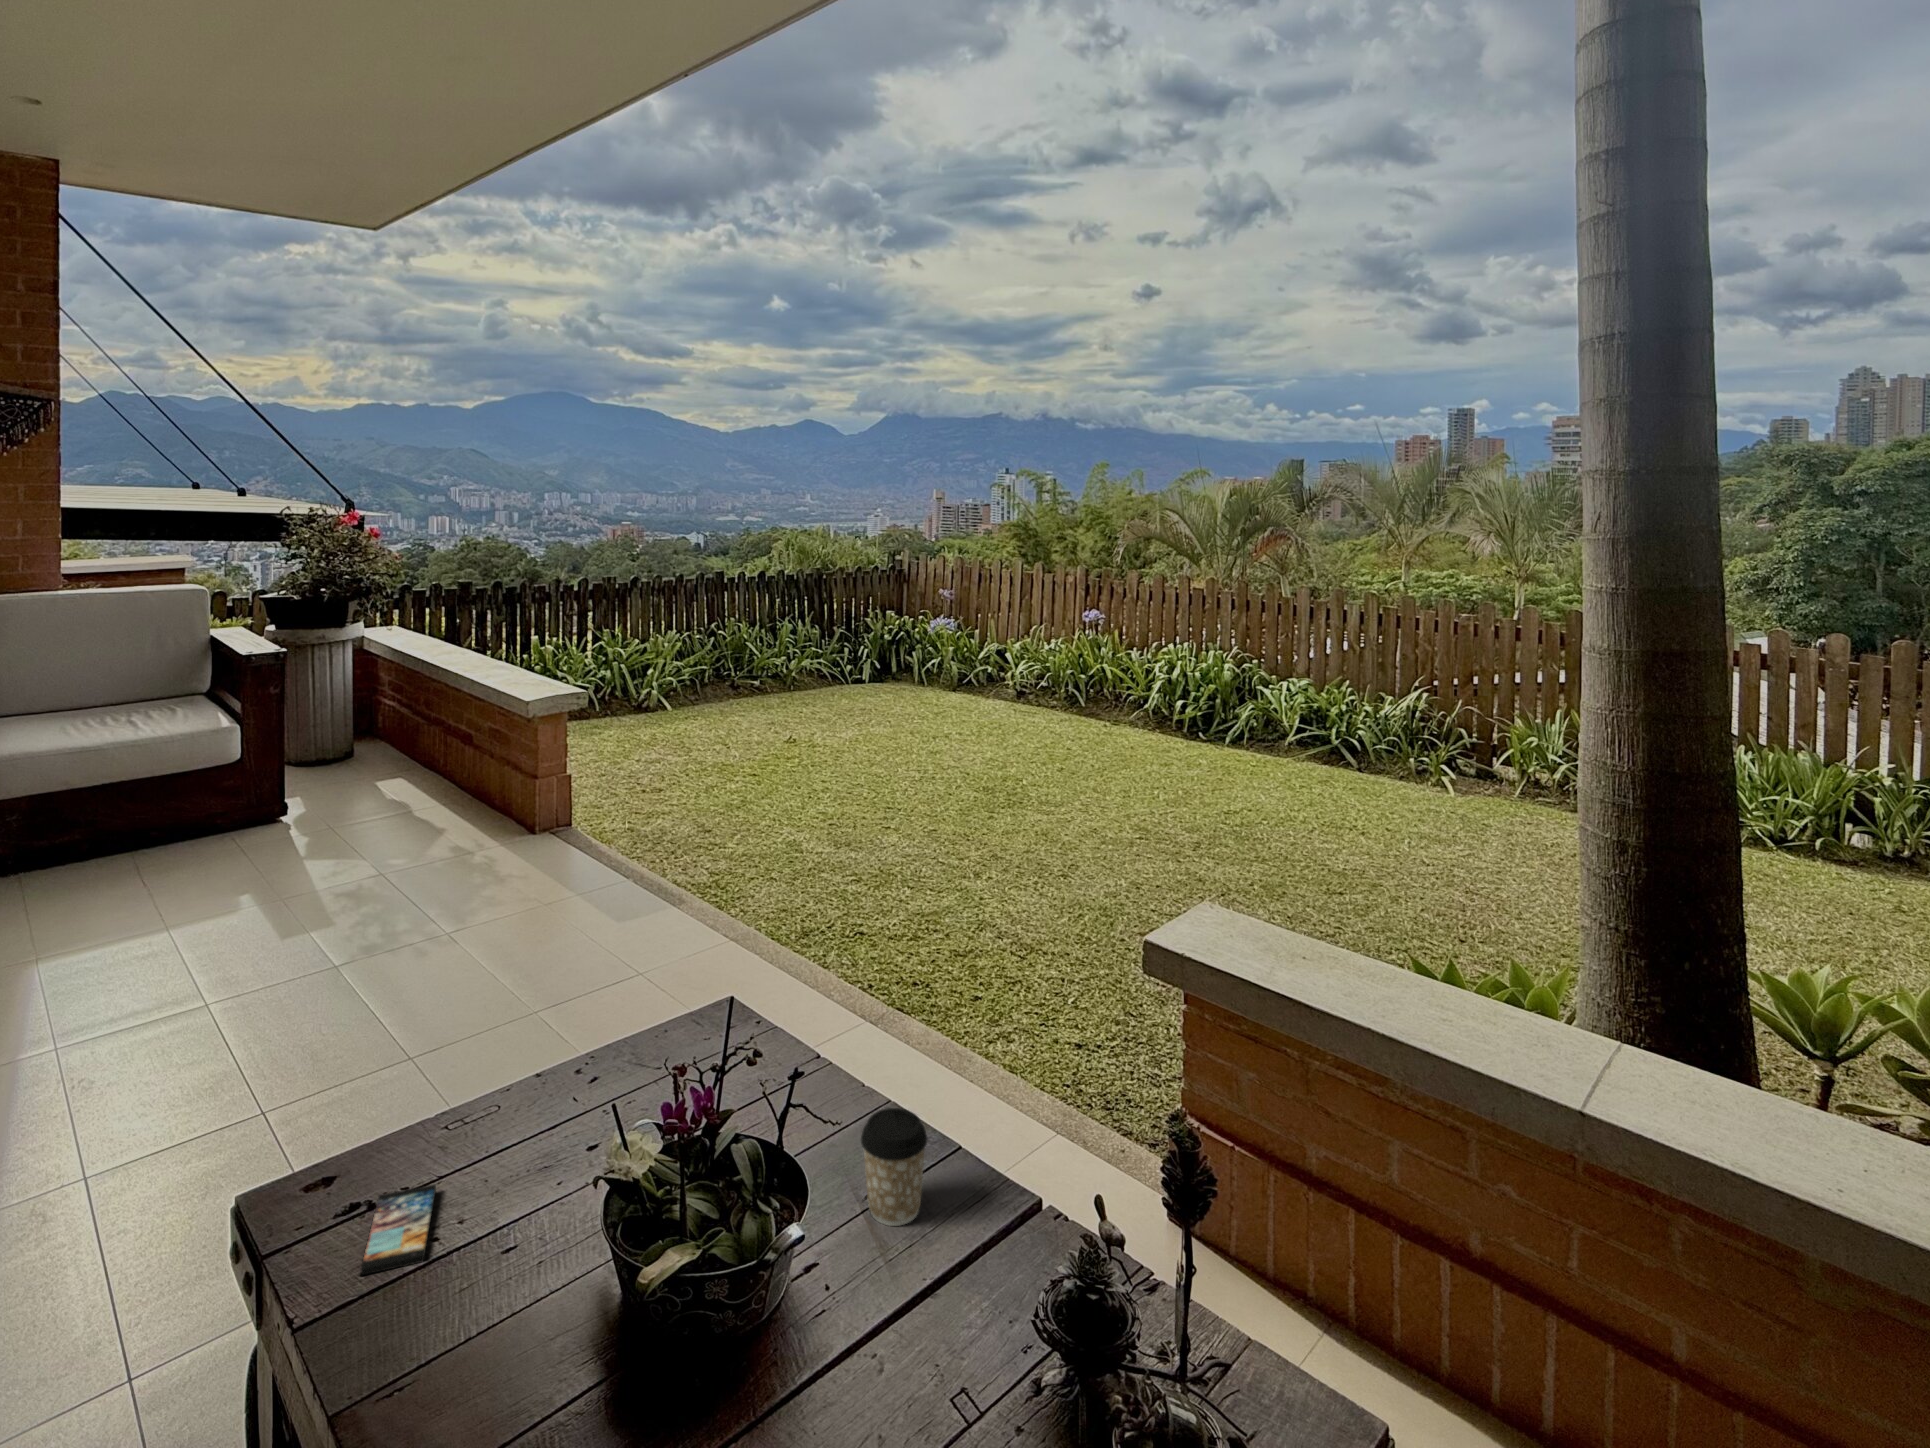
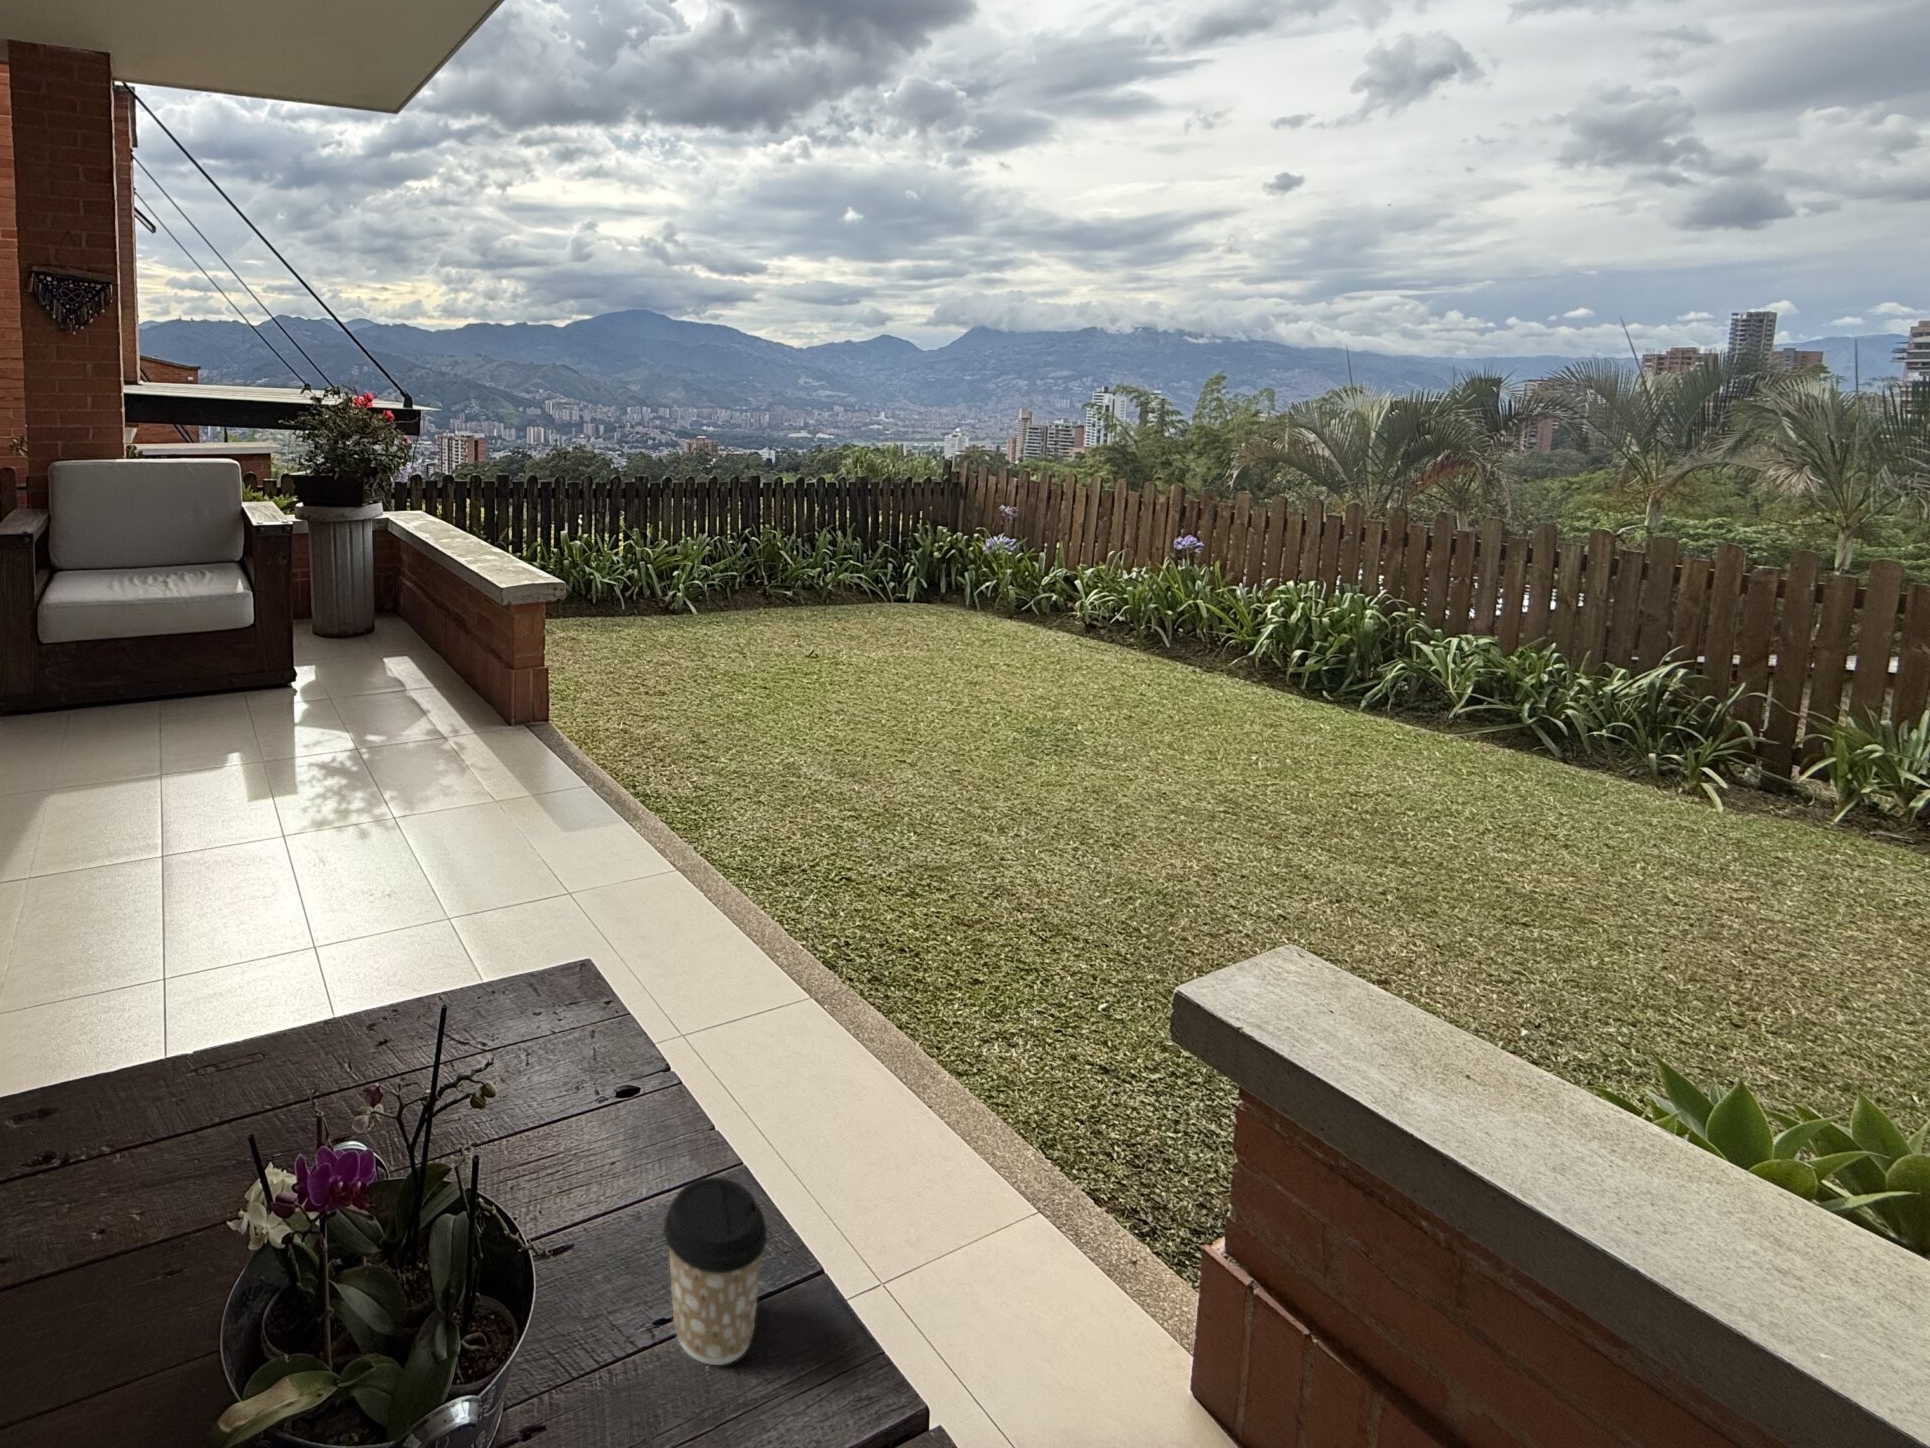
smartphone: present [361,1184,436,1275] -> none [28,1126,169,1236]

